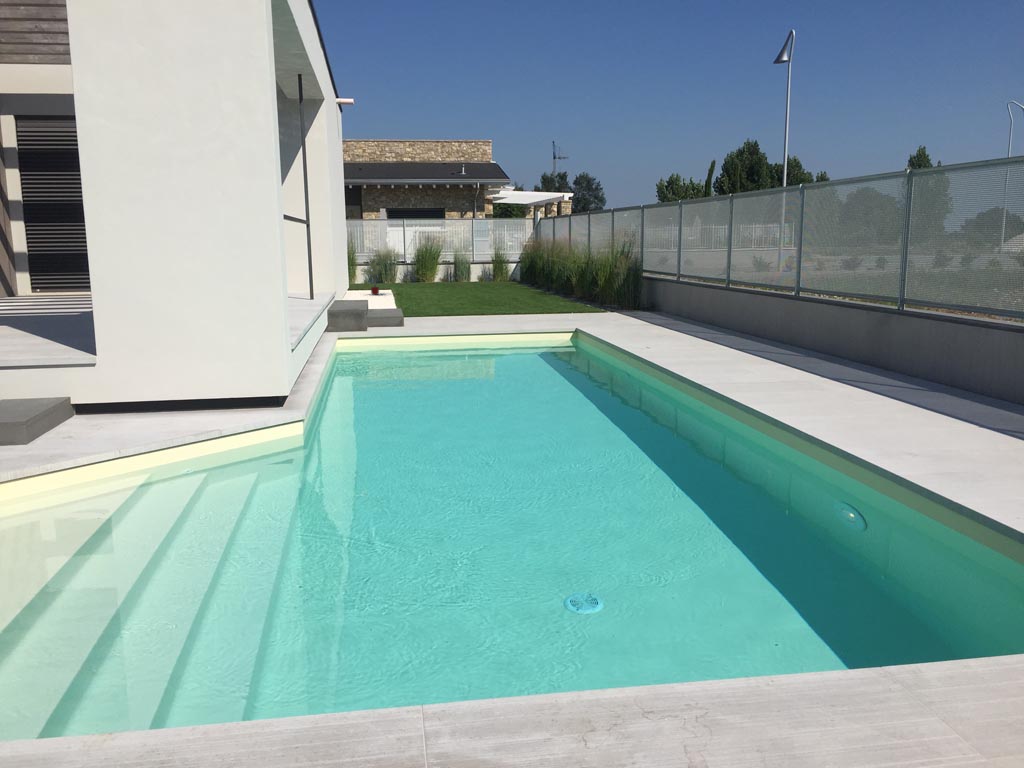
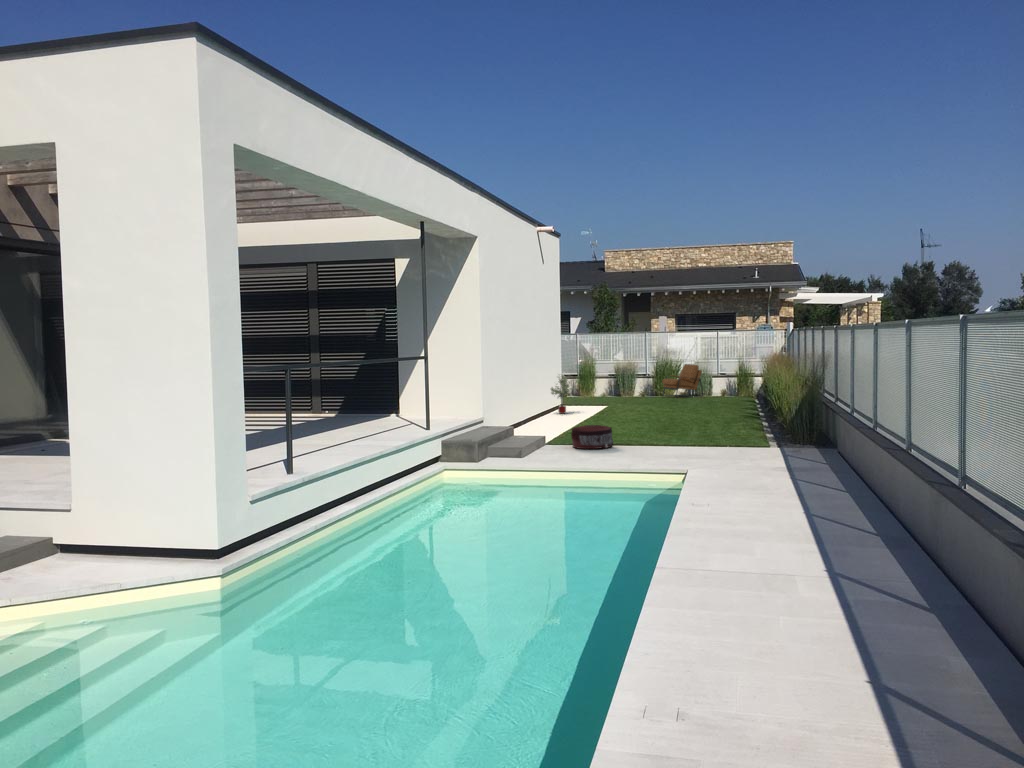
chair: none [428,251,467,283] -> present [662,364,703,397]
pouf: none [475,293,516,316] -> present [571,425,613,449]

